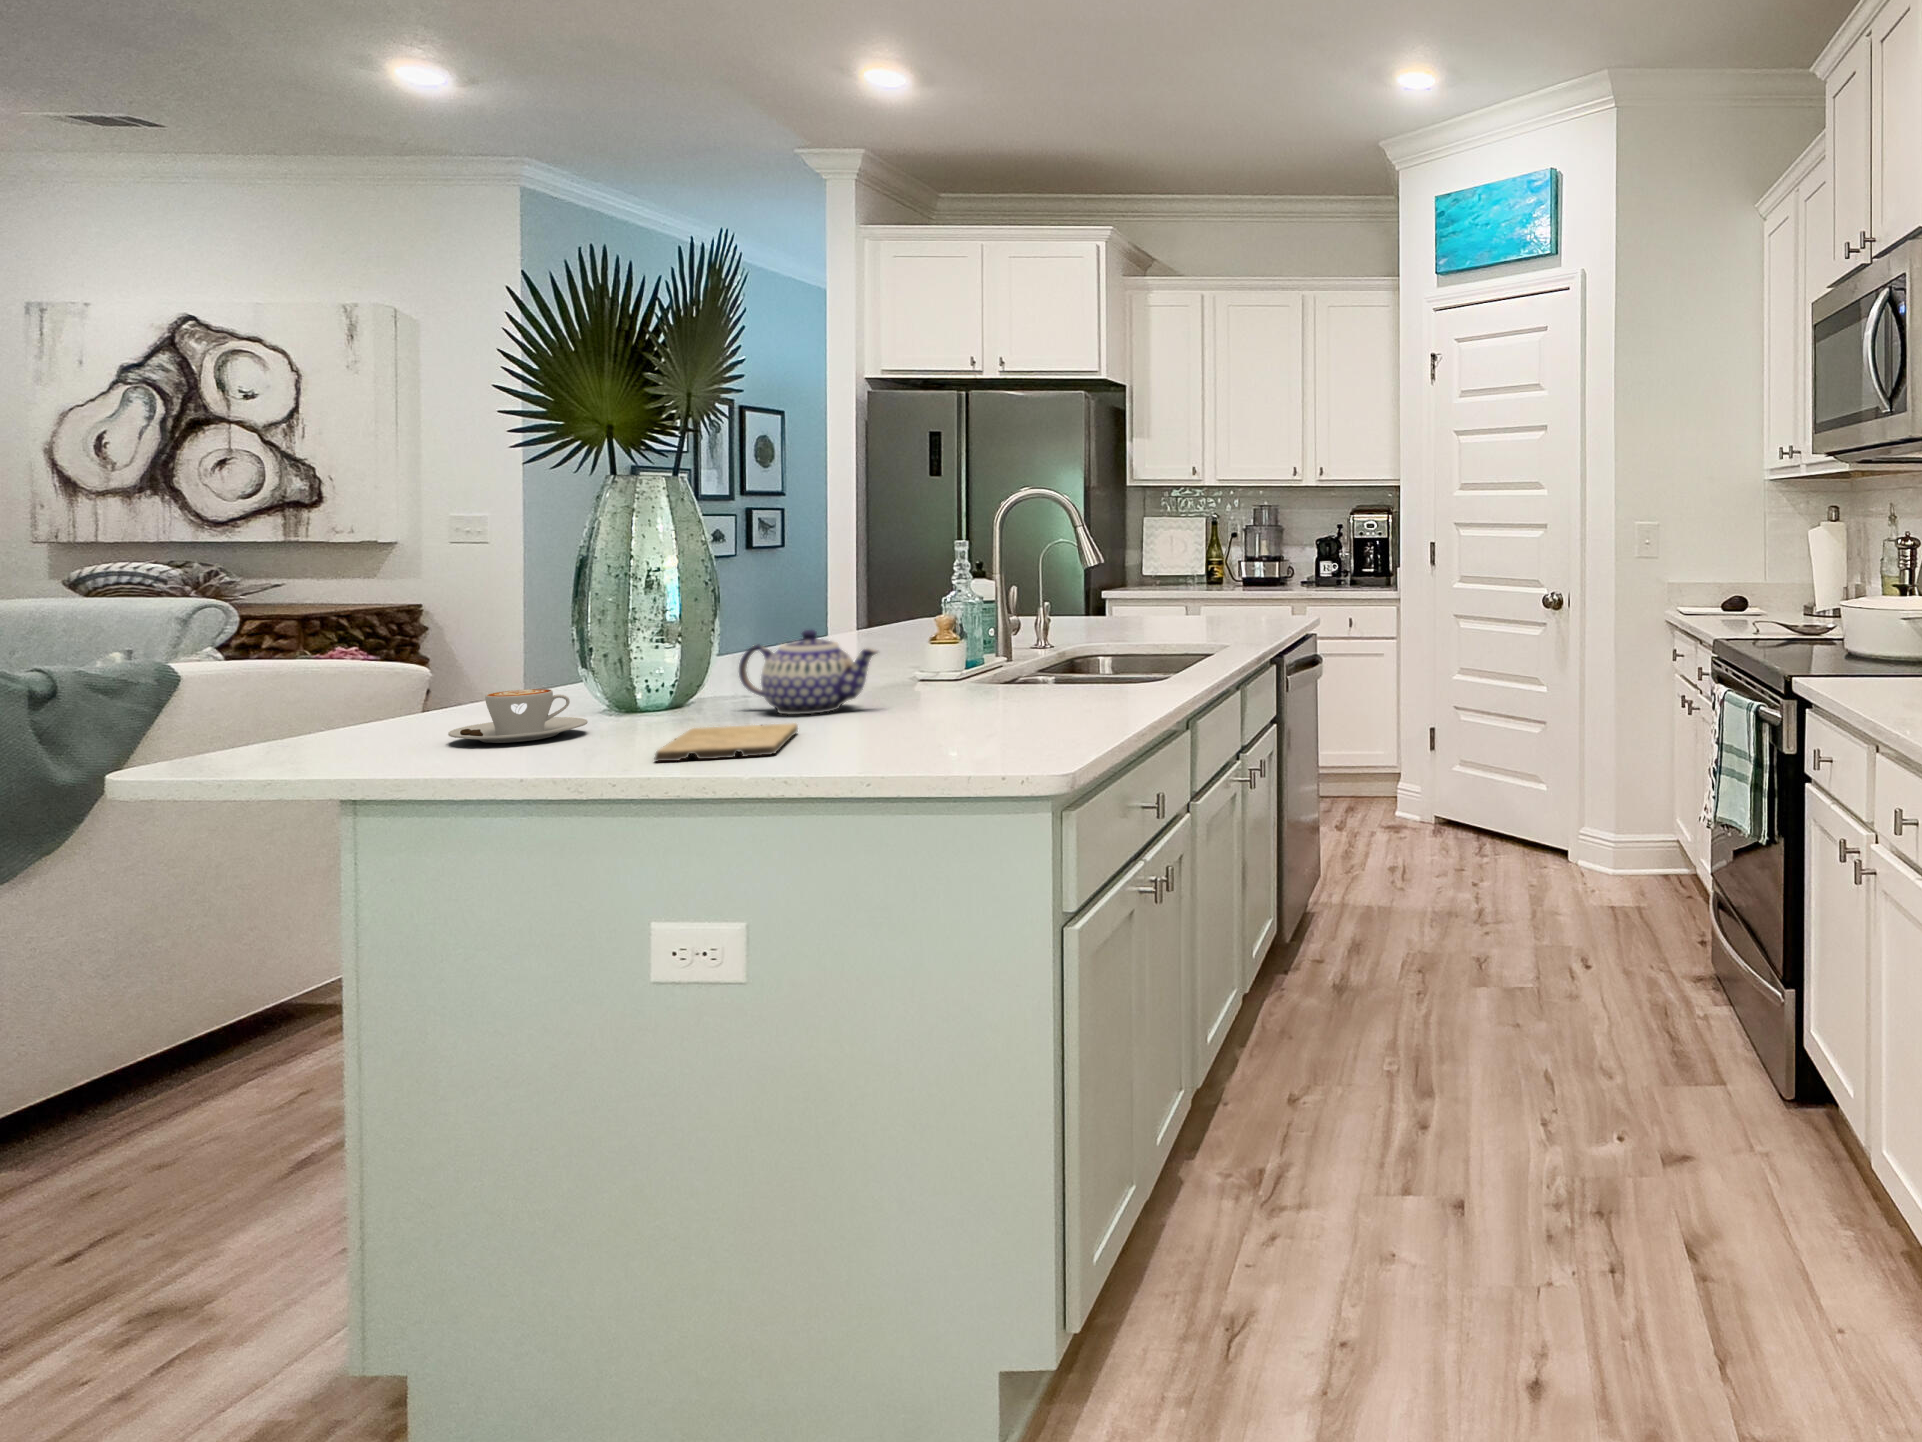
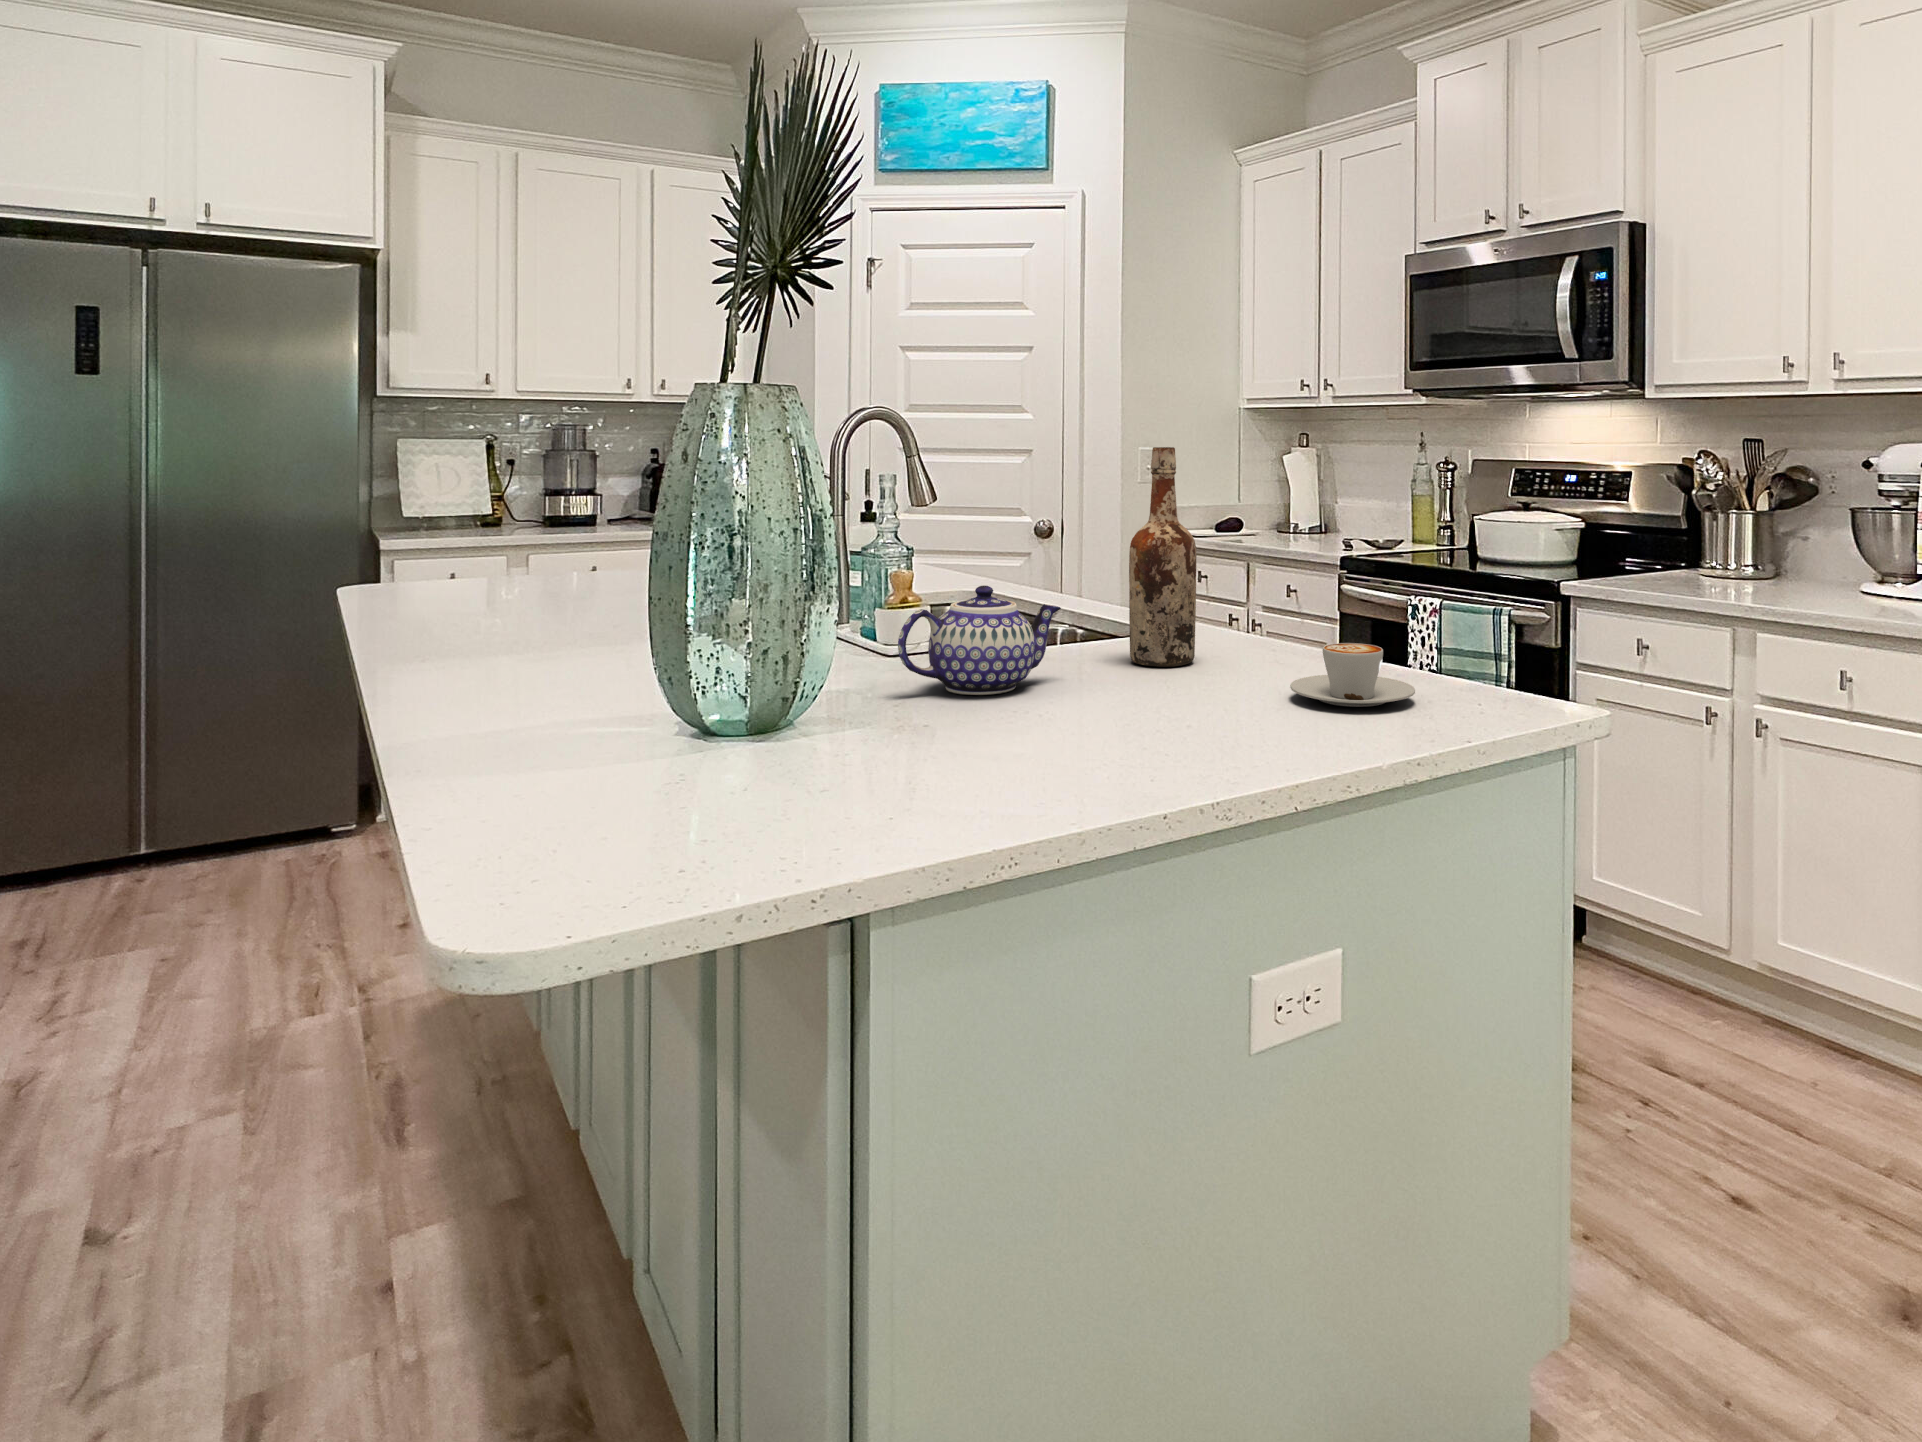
wine bottle: none [971,520,1034,711] -> present [1129,447,1197,667]
coffee cup: present [448,689,588,743] -> present [1290,643,1415,707]
cutting board: present [654,723,798,761] -> none [1059,698,1265,756]

